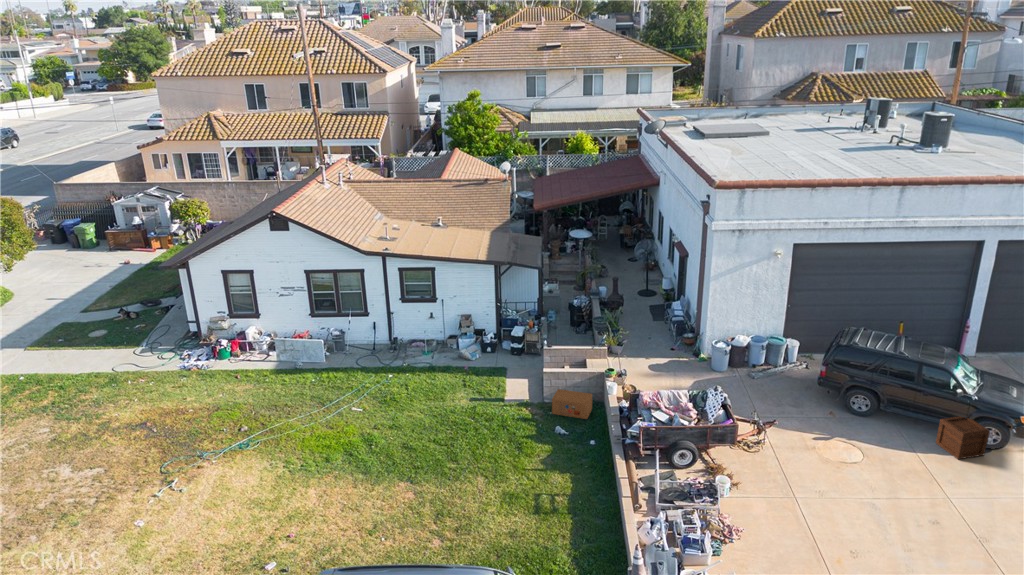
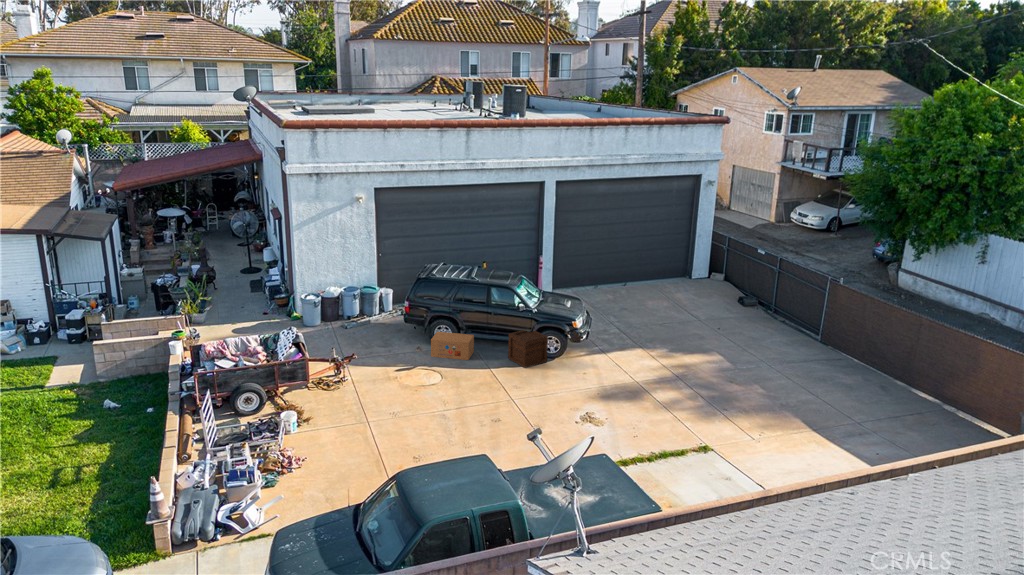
cardboard box: present [552,389,592,419] -> present [431,332,474,360]

